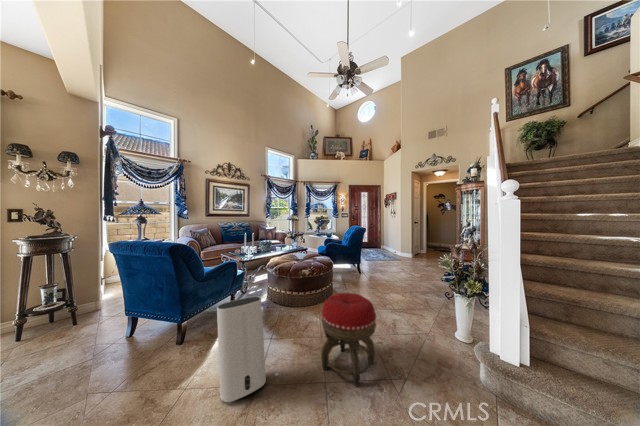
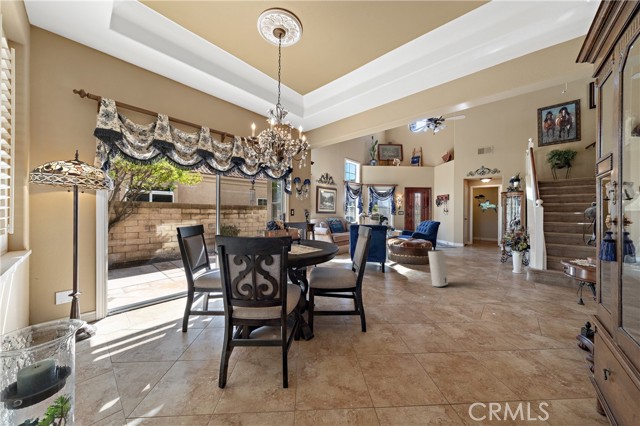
footstool: present [321,293,376,387] -> none [462,250,490,285]

